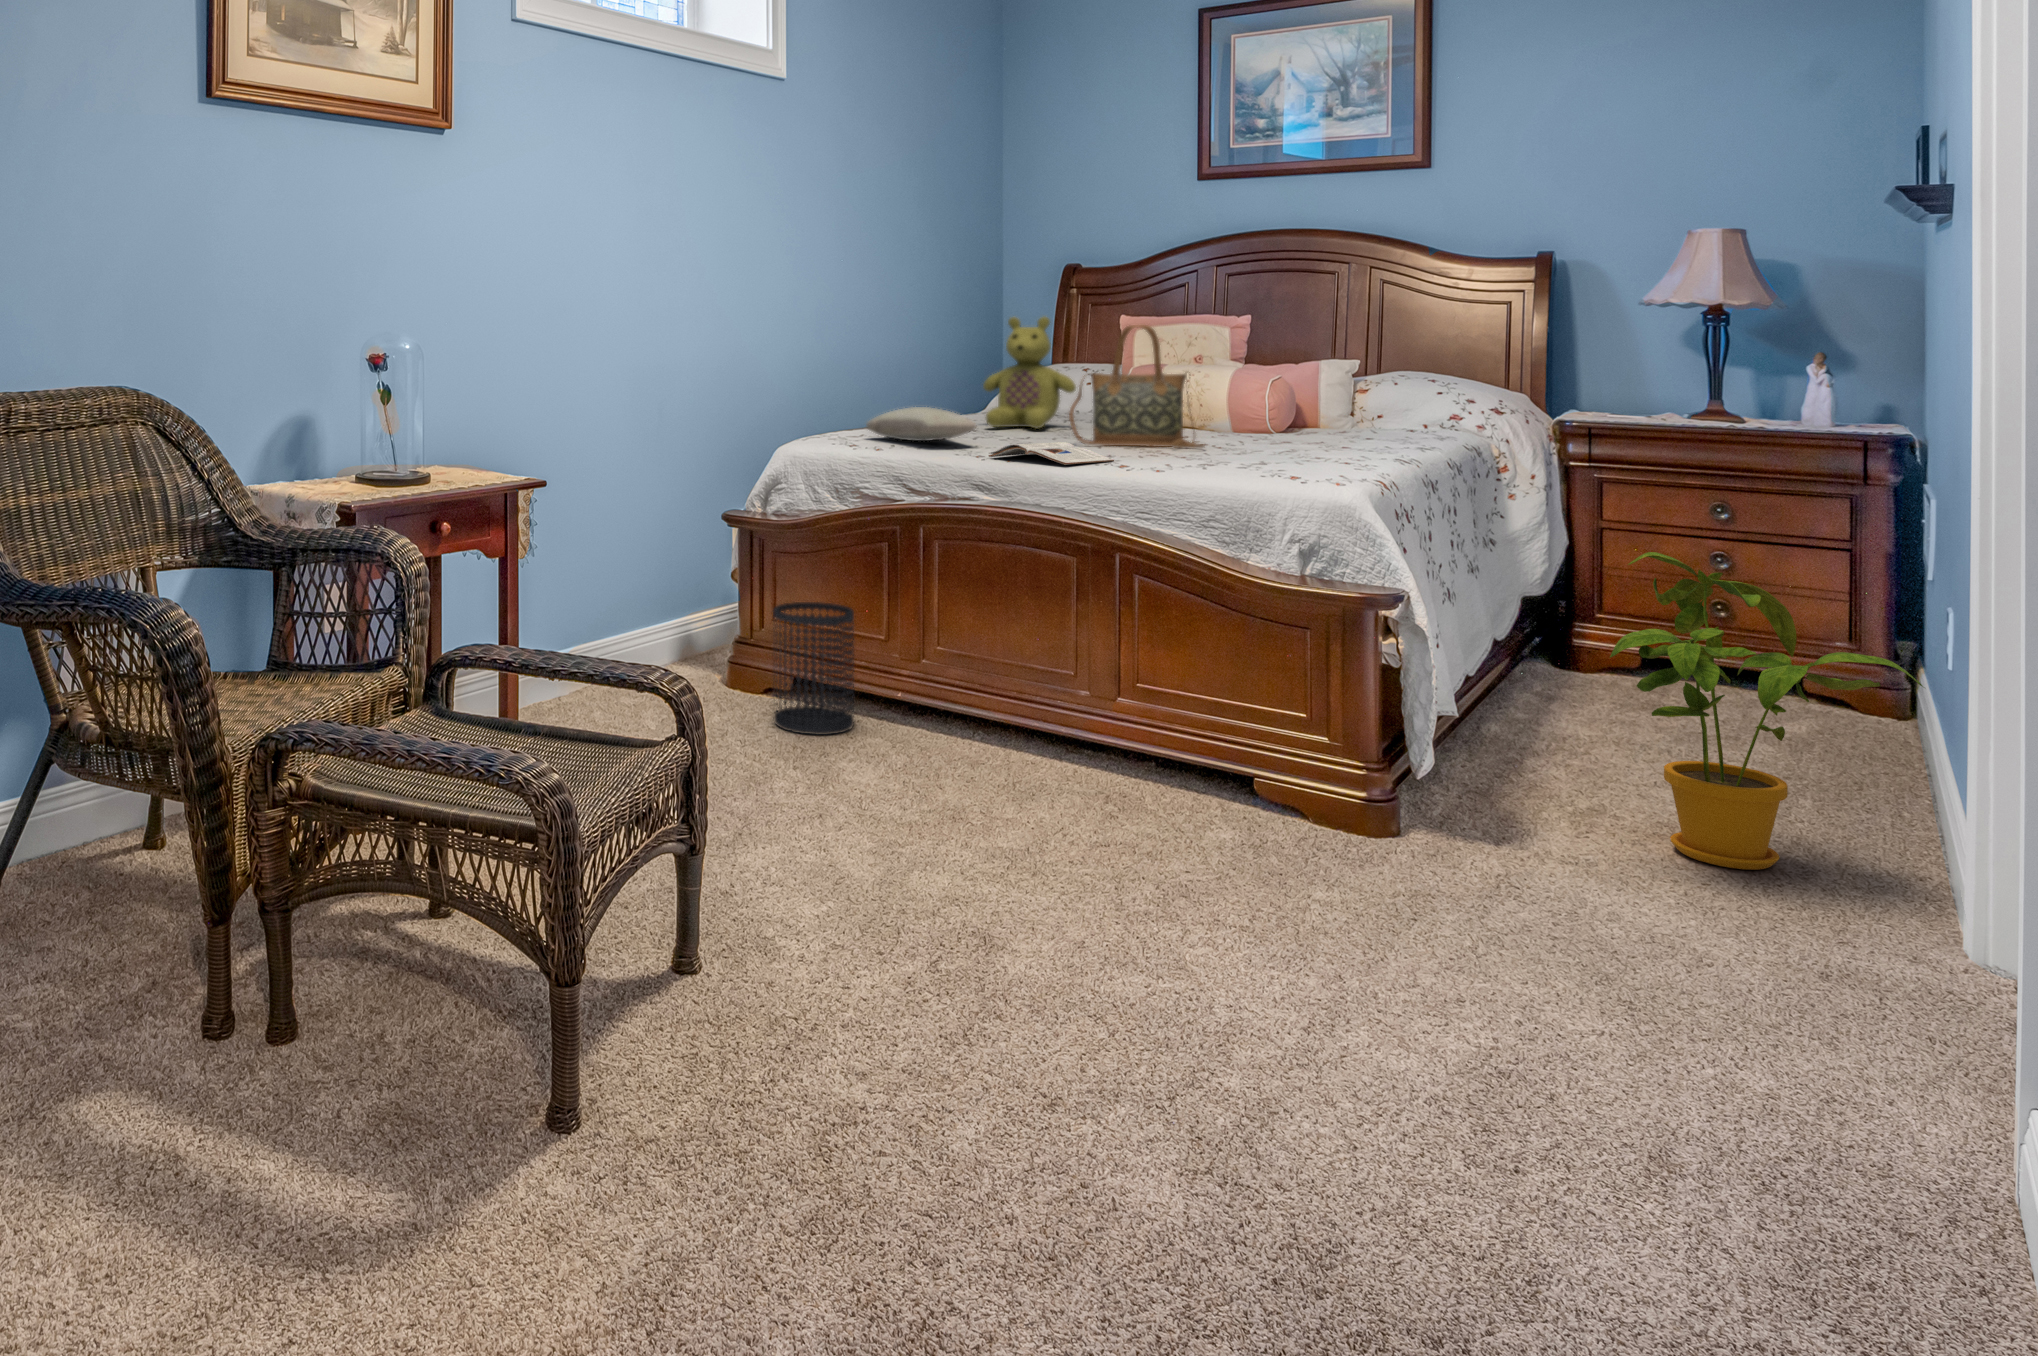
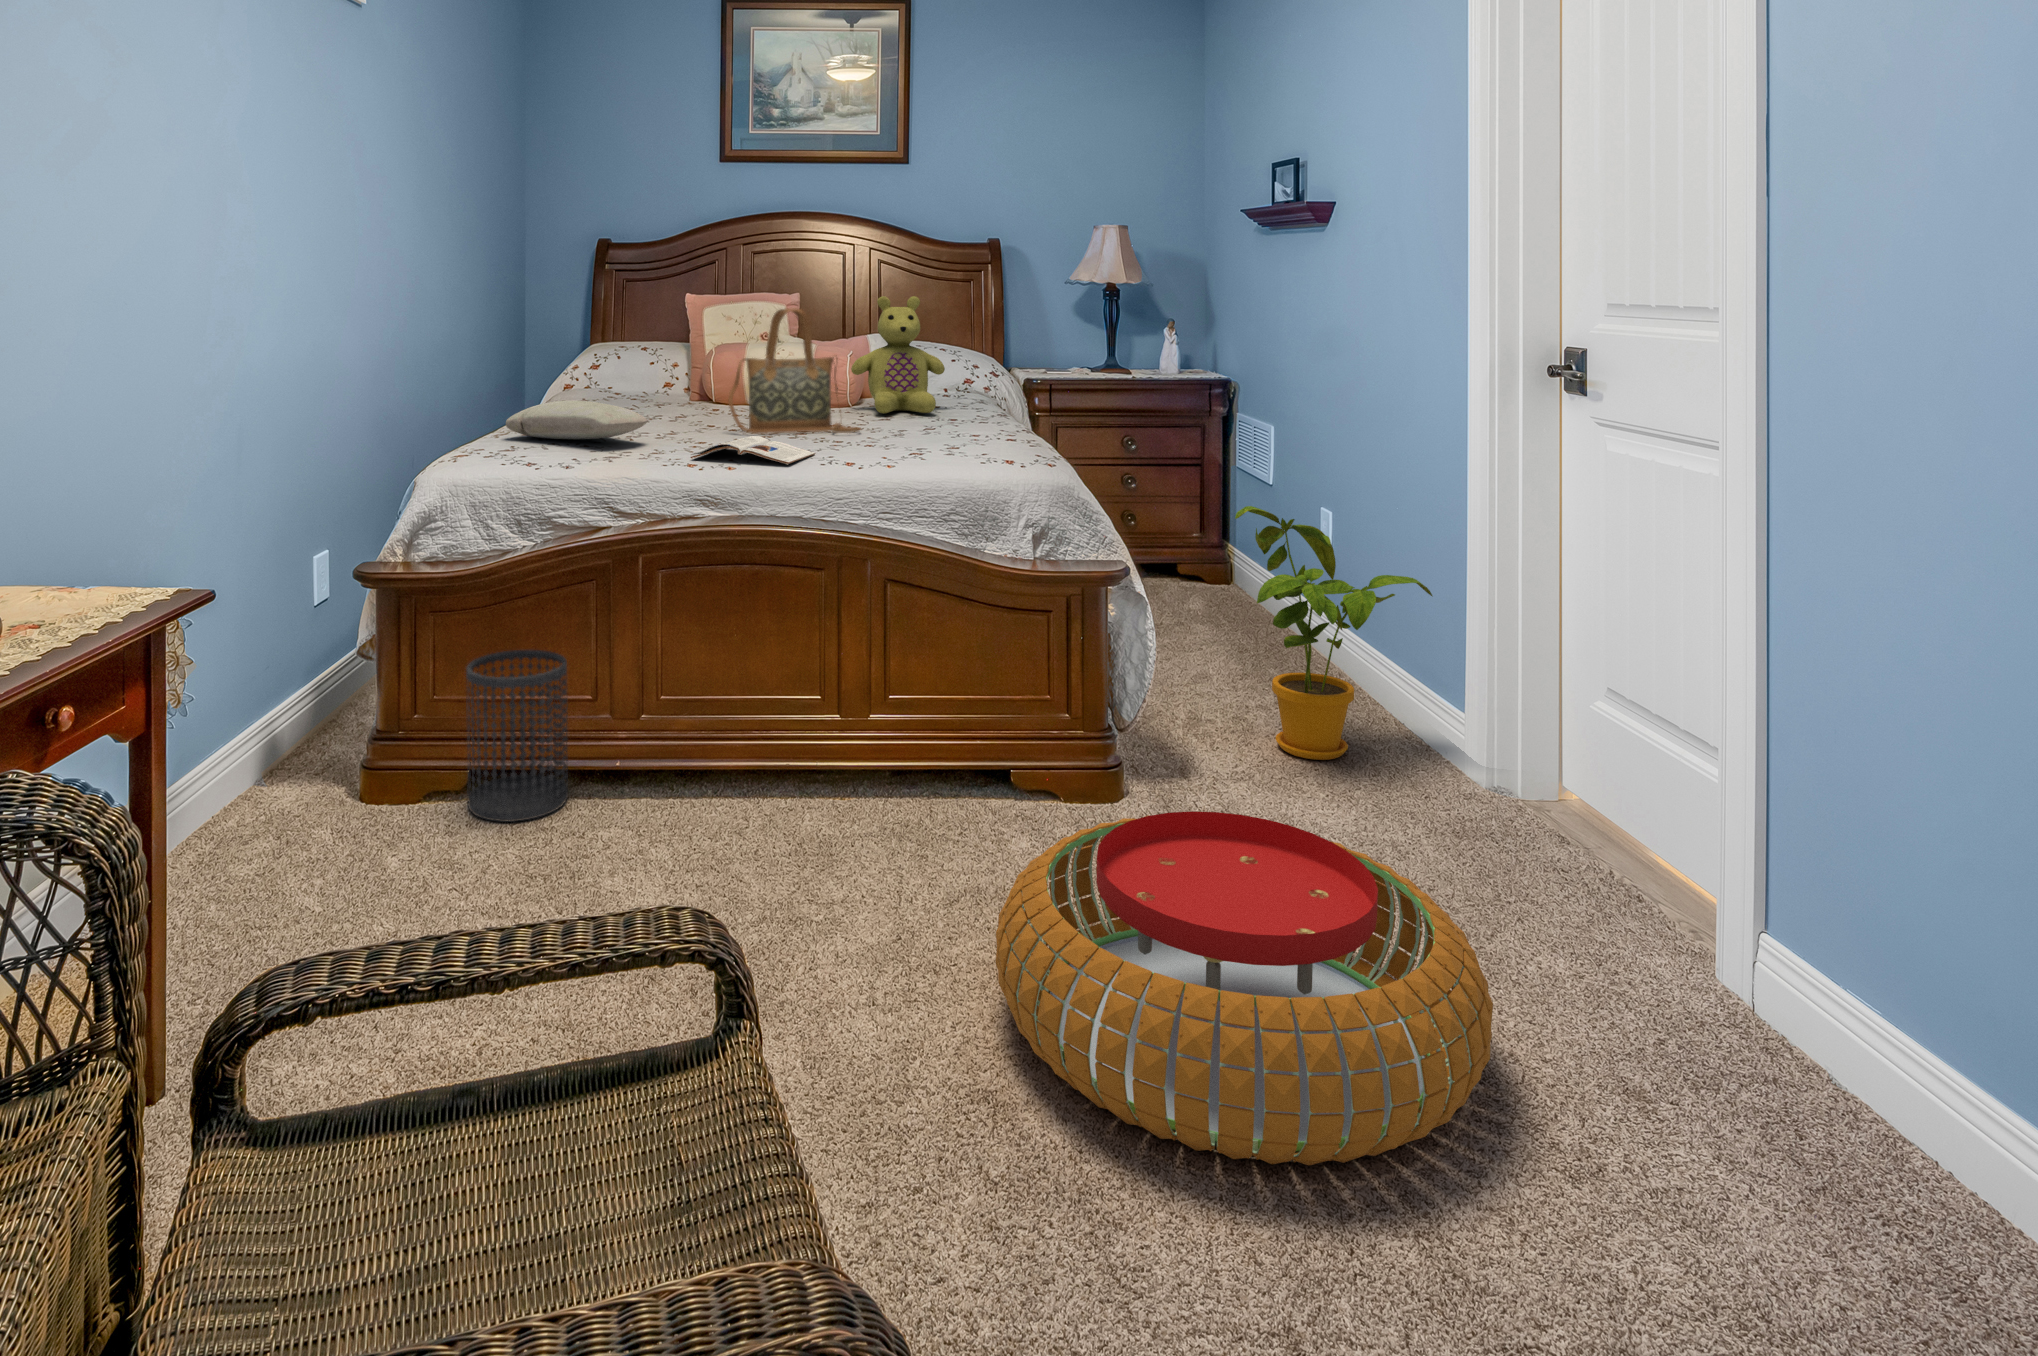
stuffed bear: present [983,317,1076,428] -> present [851,296,945,413]
pouf: none [1019,781,1516,1072] -> present [995,811,1493,1165]

